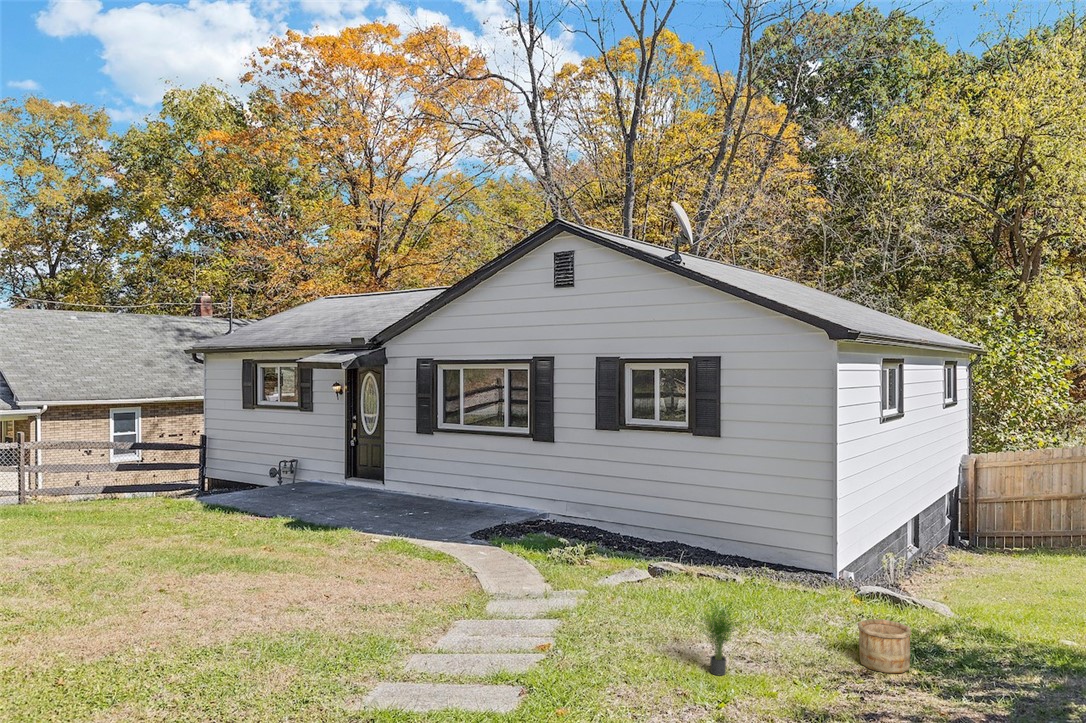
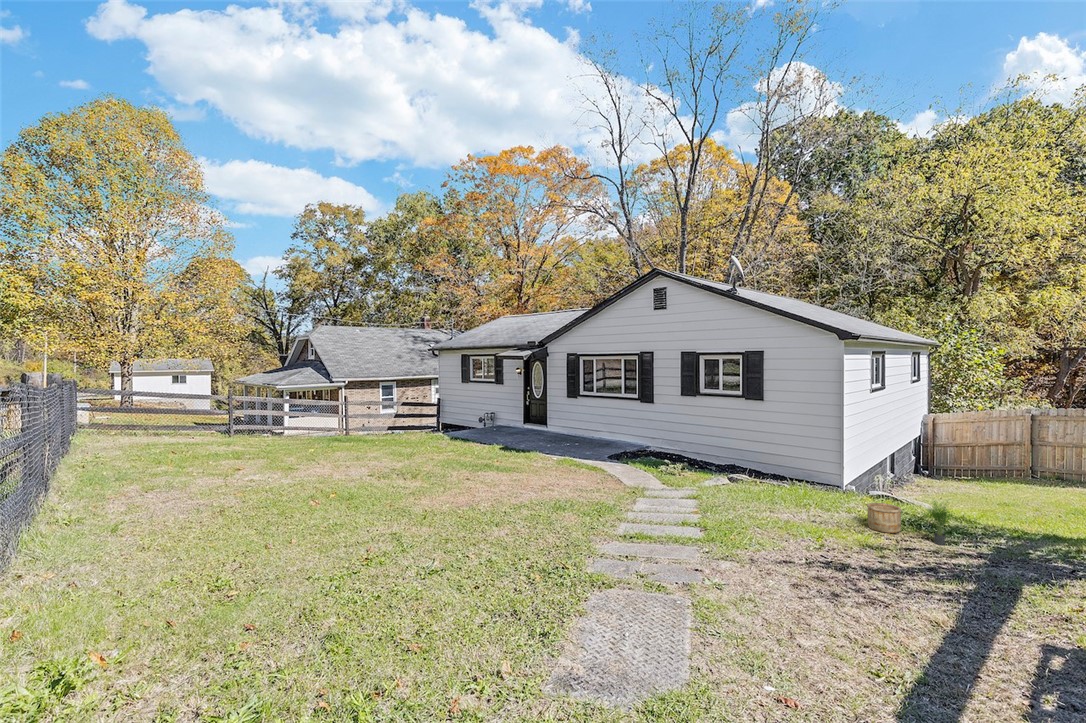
potted plant: present [696,603,738,676] -> present [925,501,951,545]

